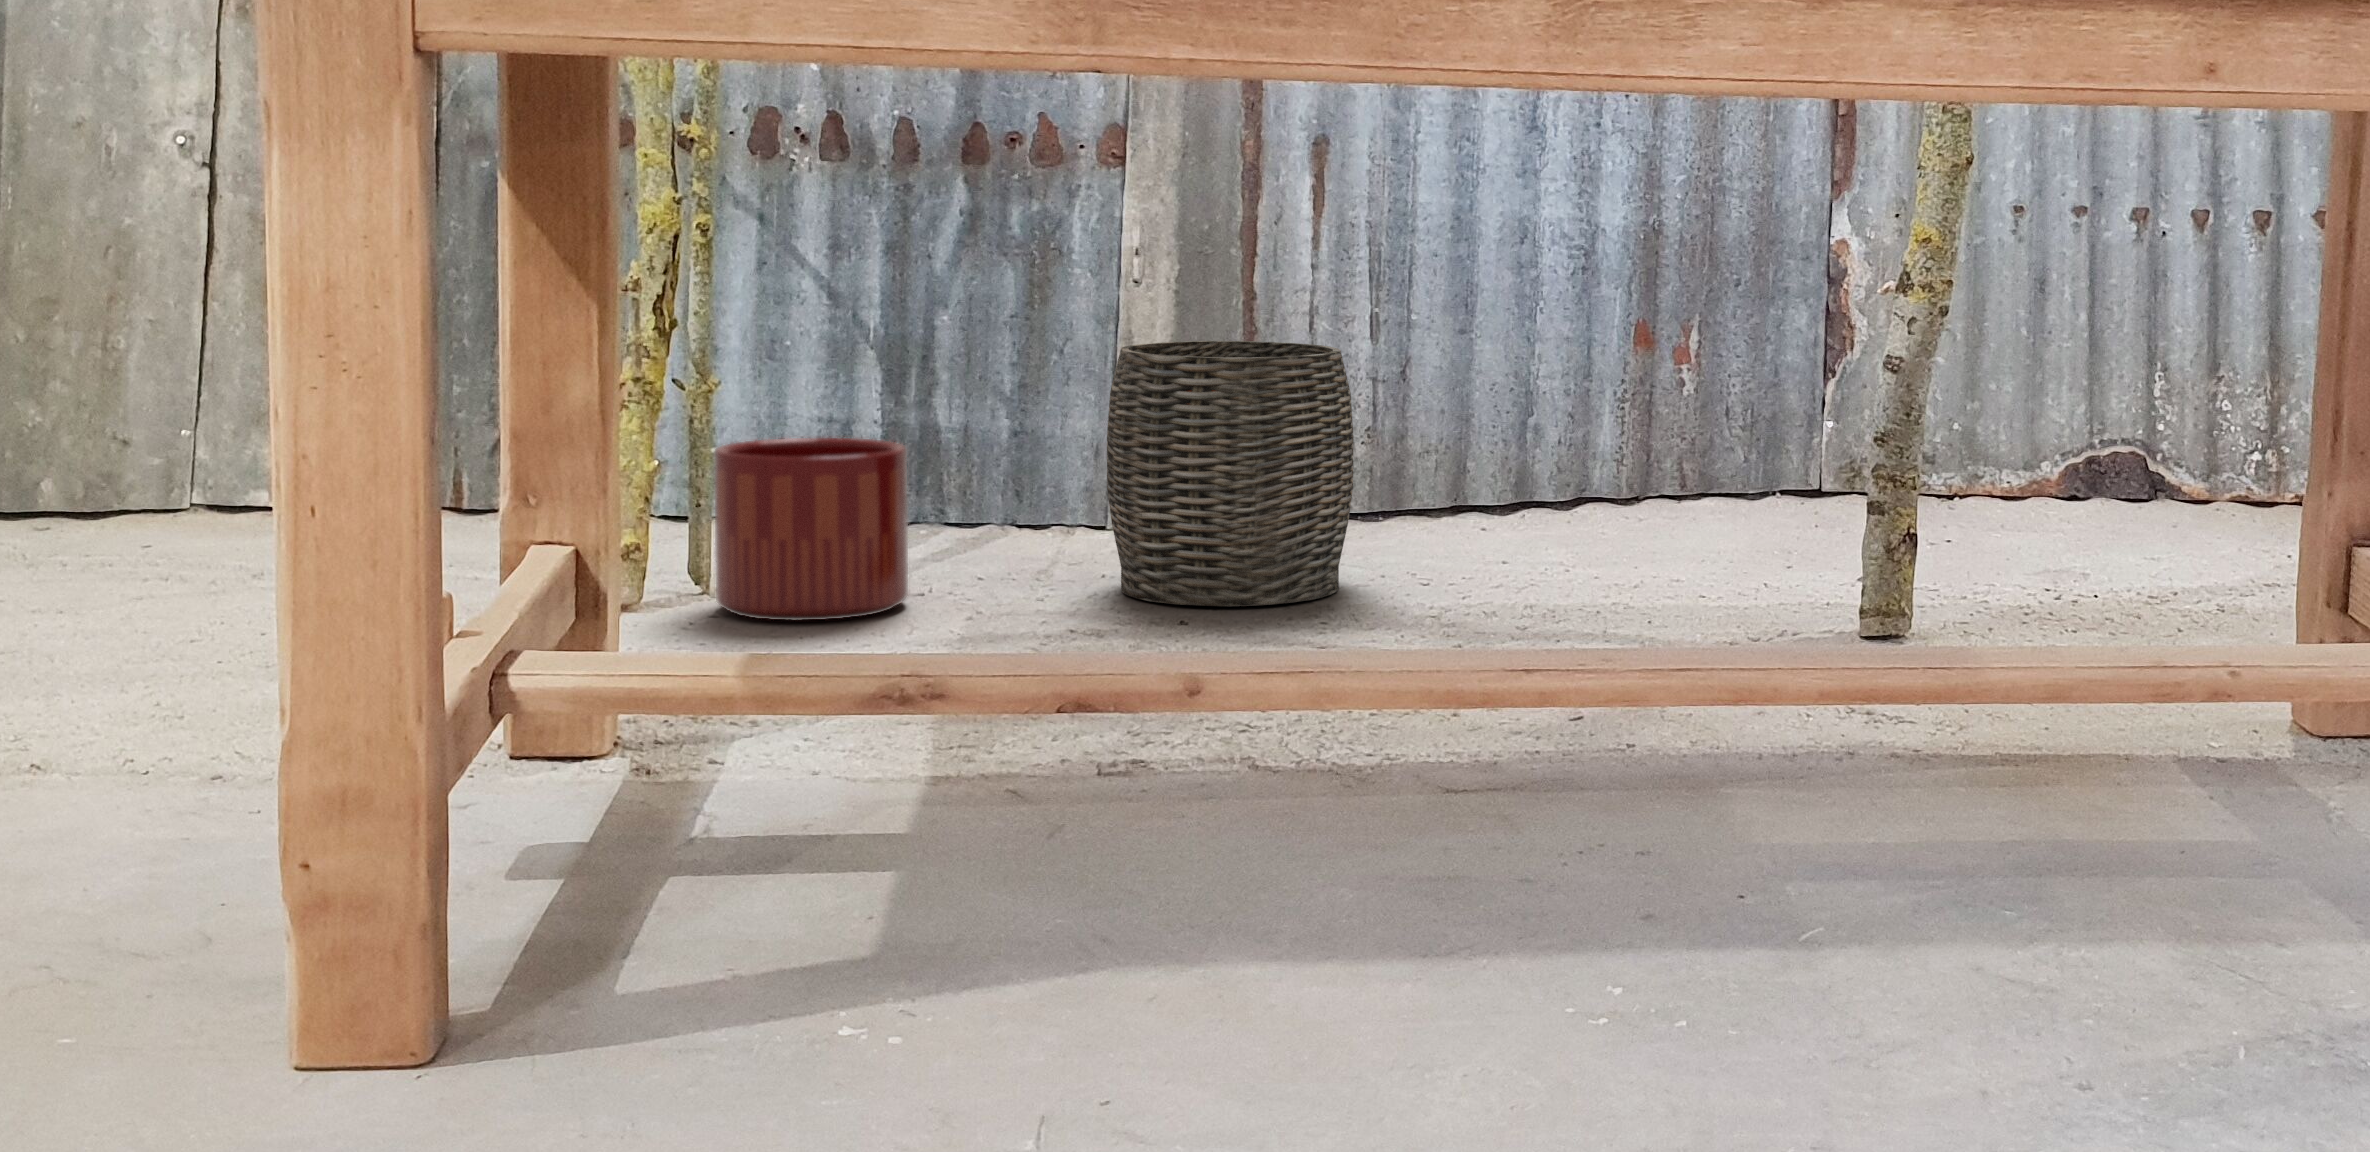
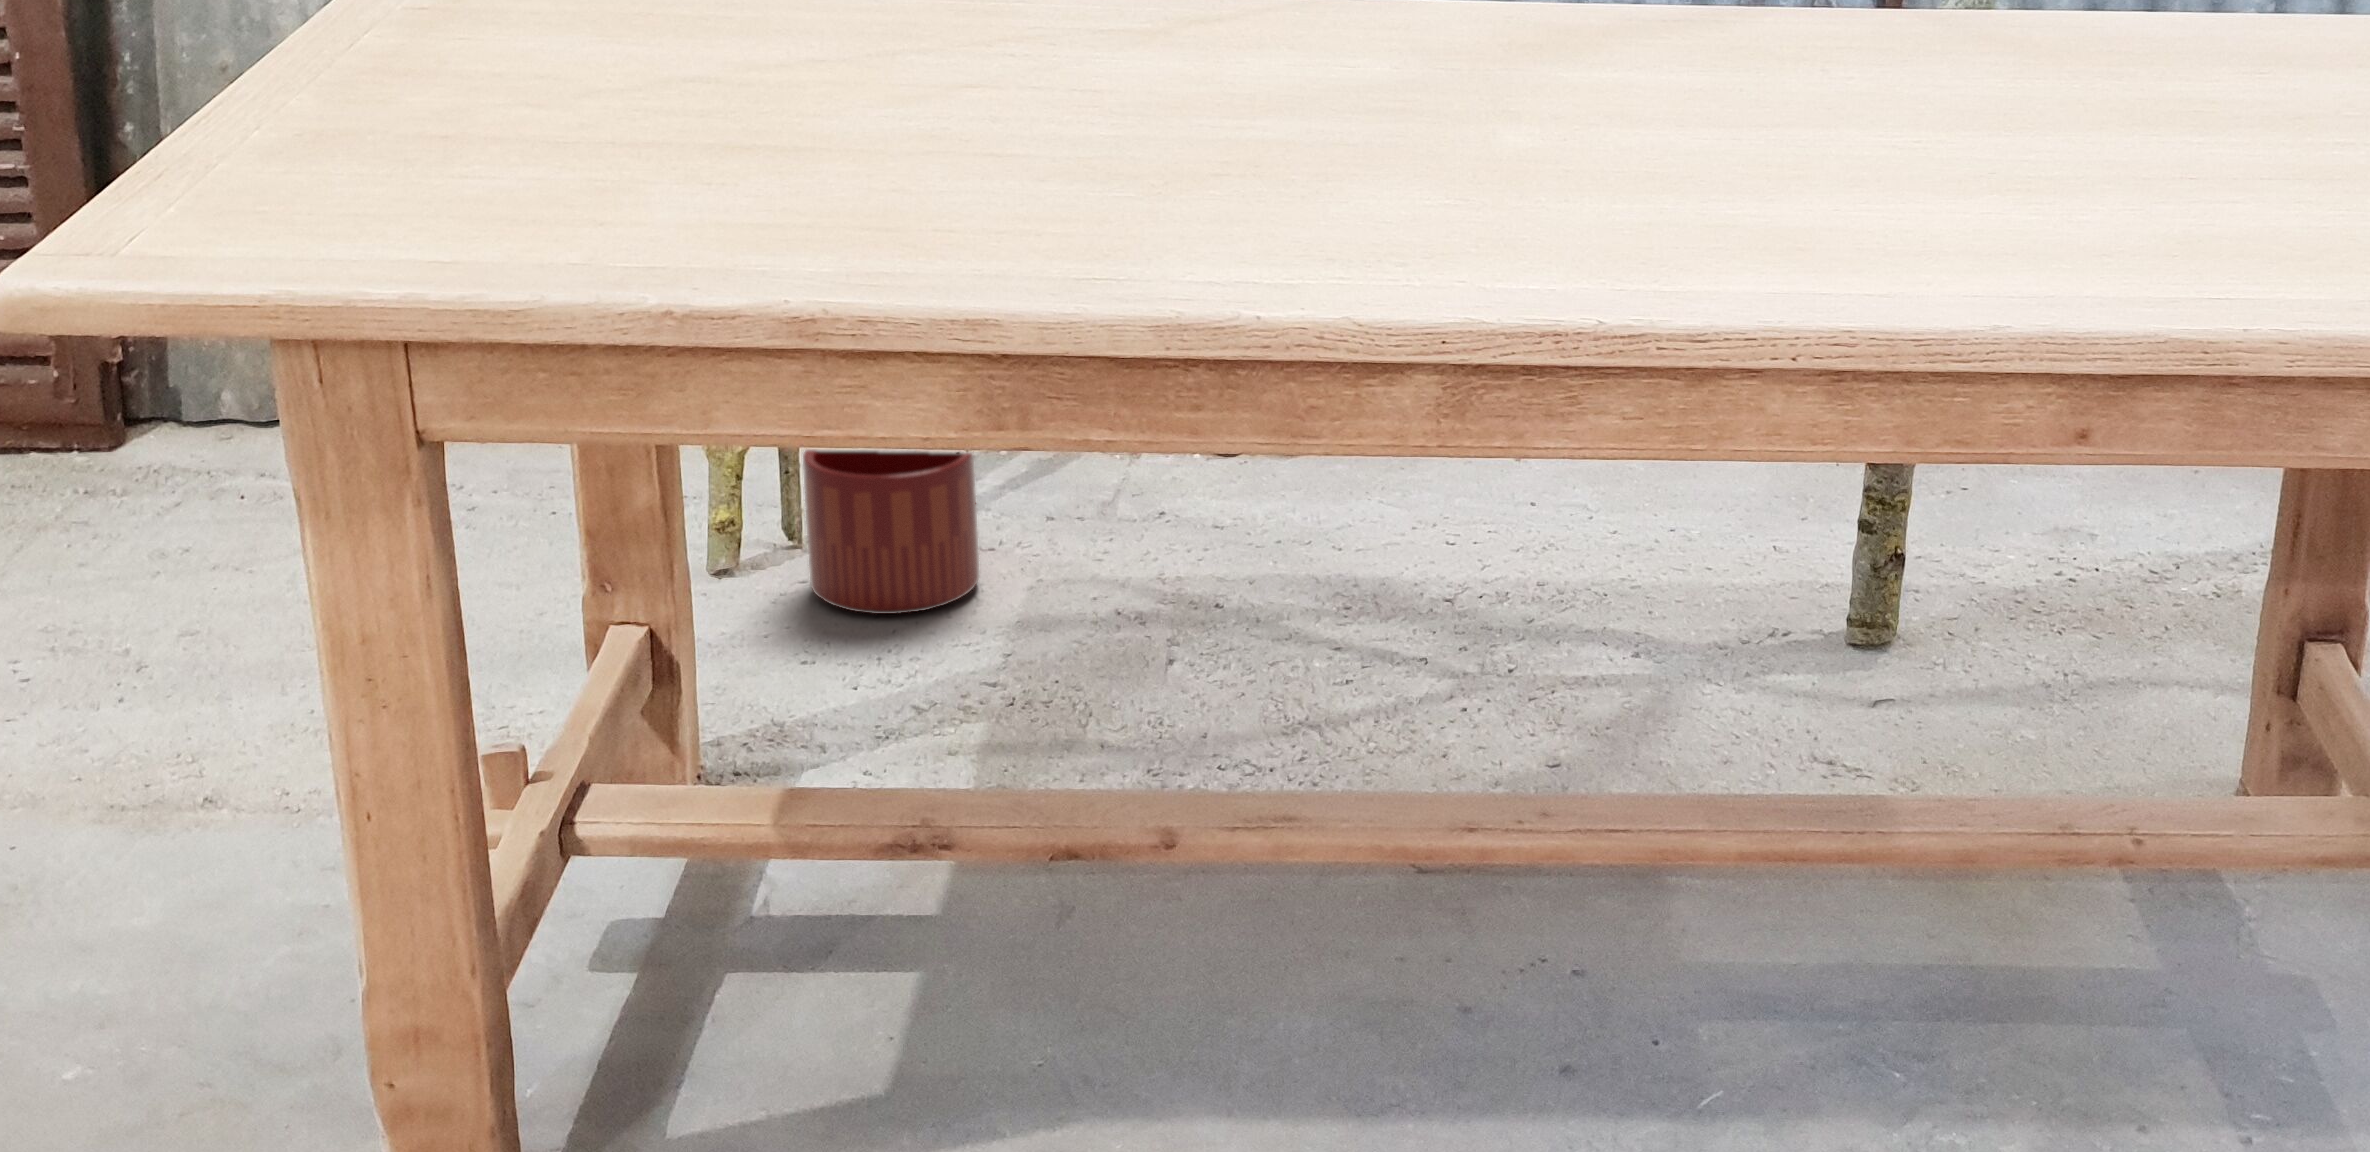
woven basket: present [1107,341,1353,606] -> none [1156,322,1384,597]

